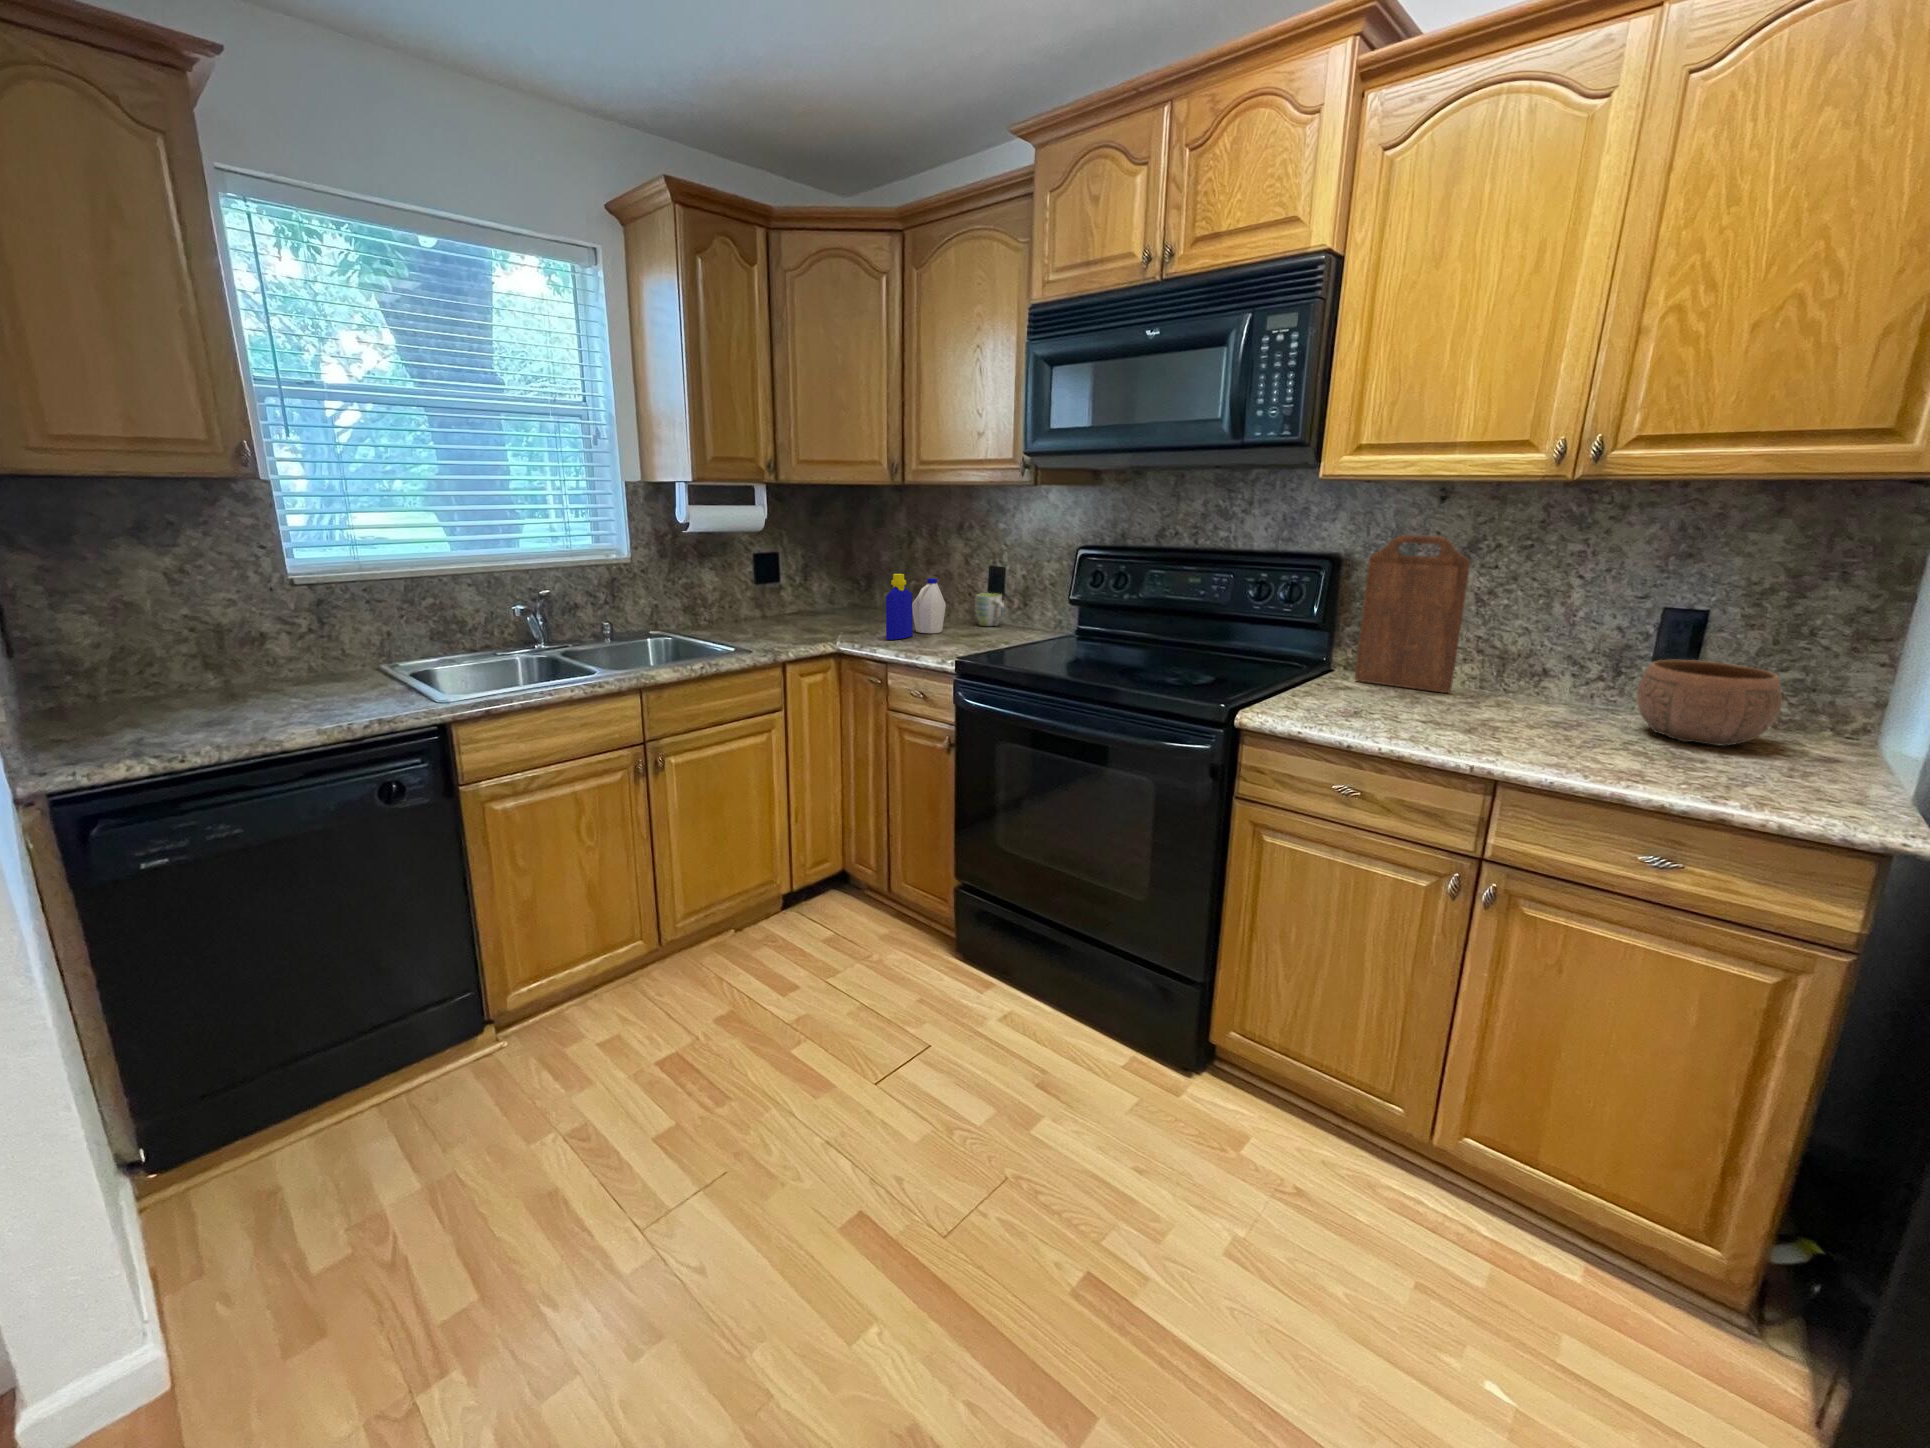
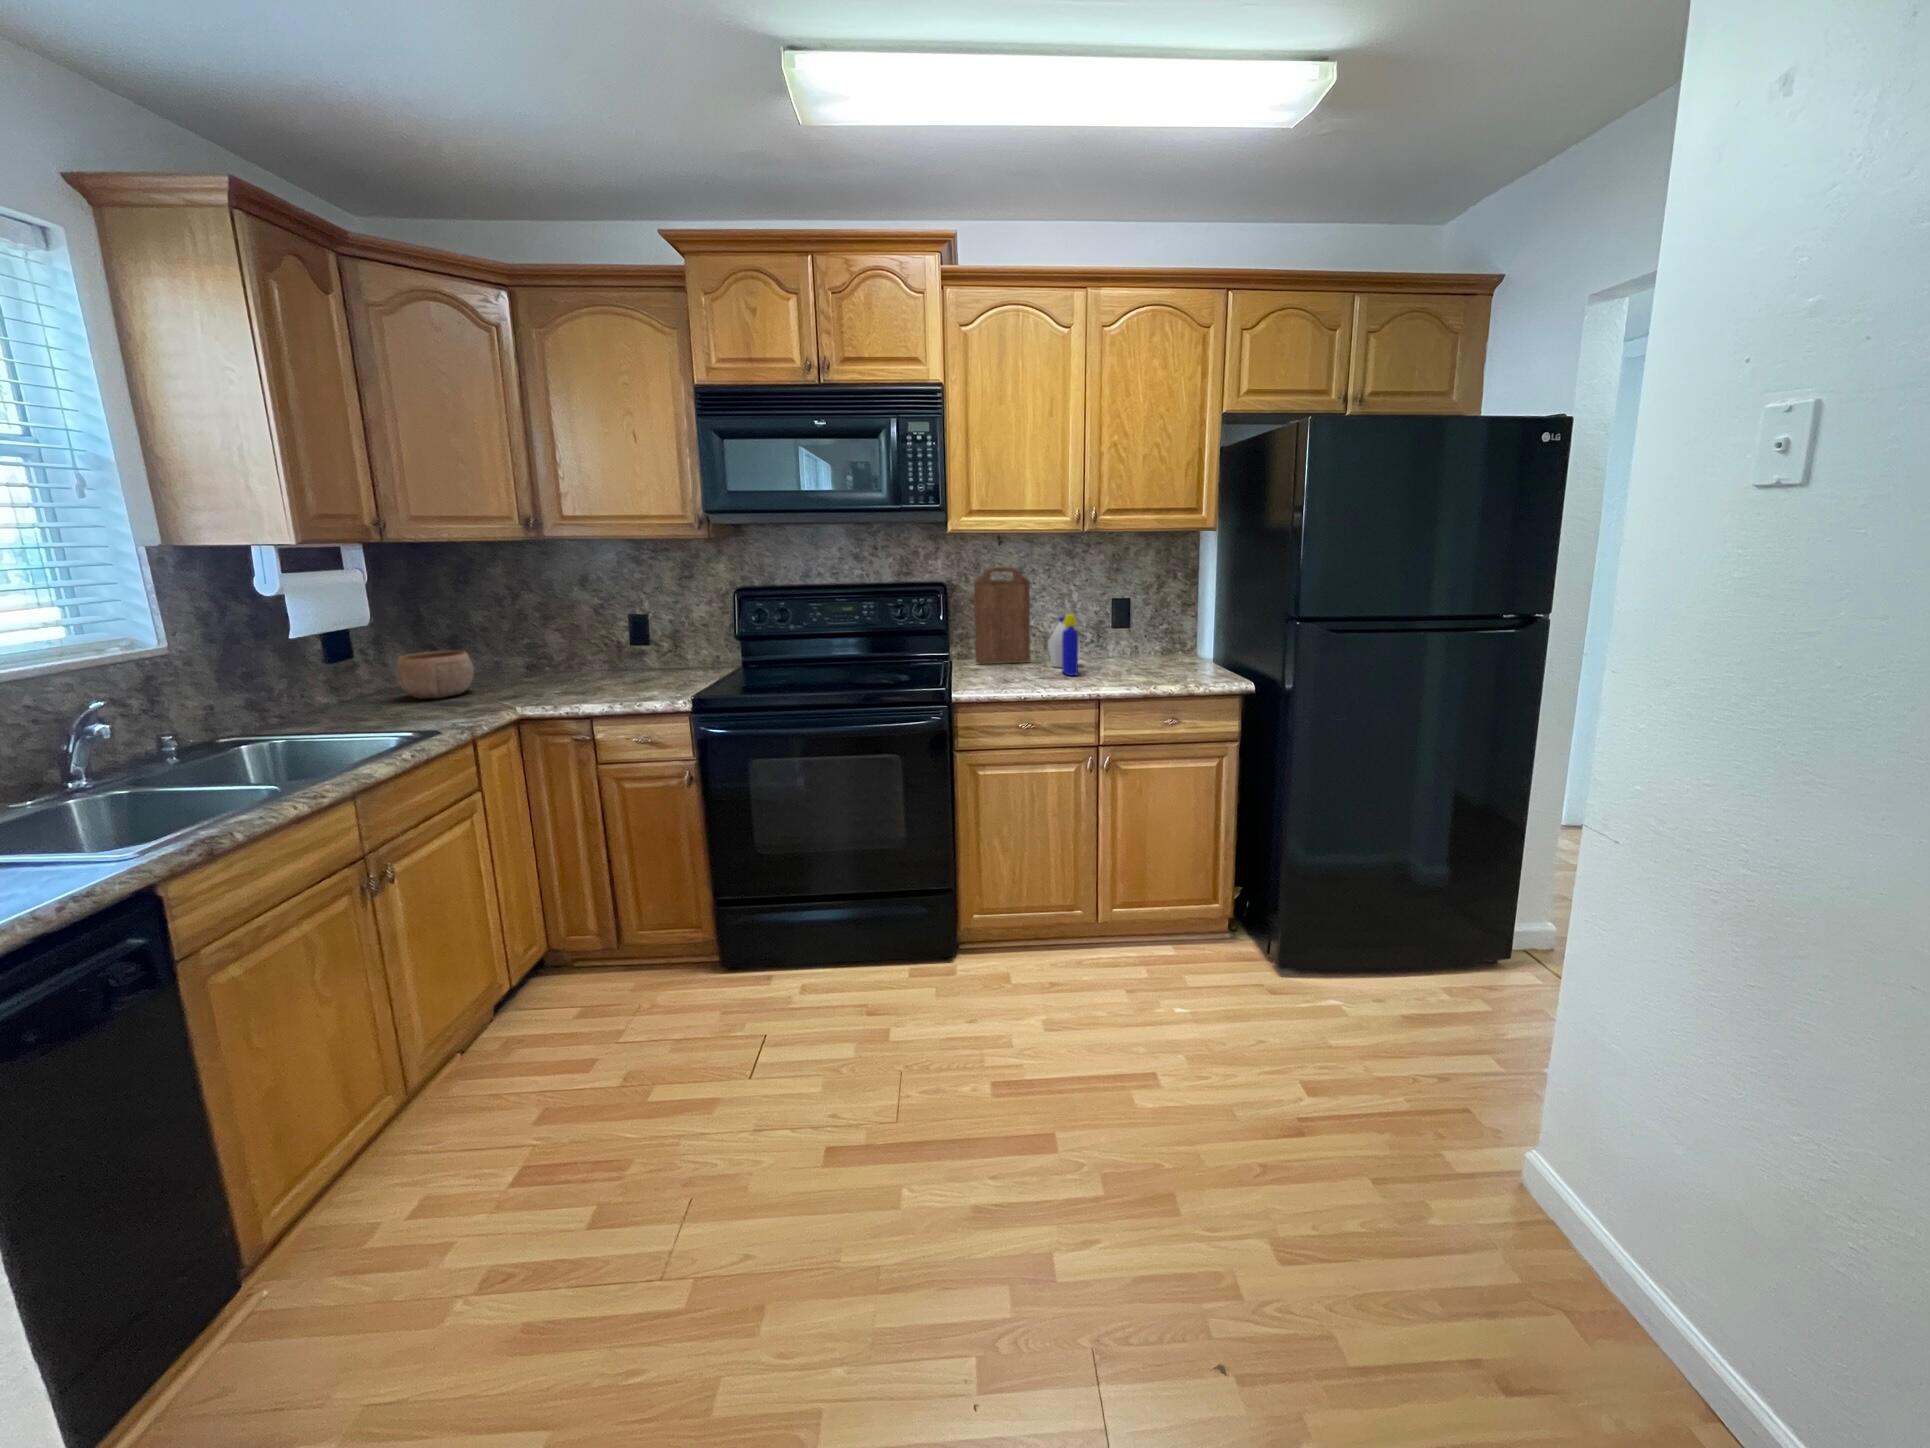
bottle: present [886,574,946,640] -> present [1048,614,1080,676]
mug: present [975,593,1005,626] -> none [630,641,665,672]
bowl: present [1637,660,1782,746] -> present [396,651,474,699]

